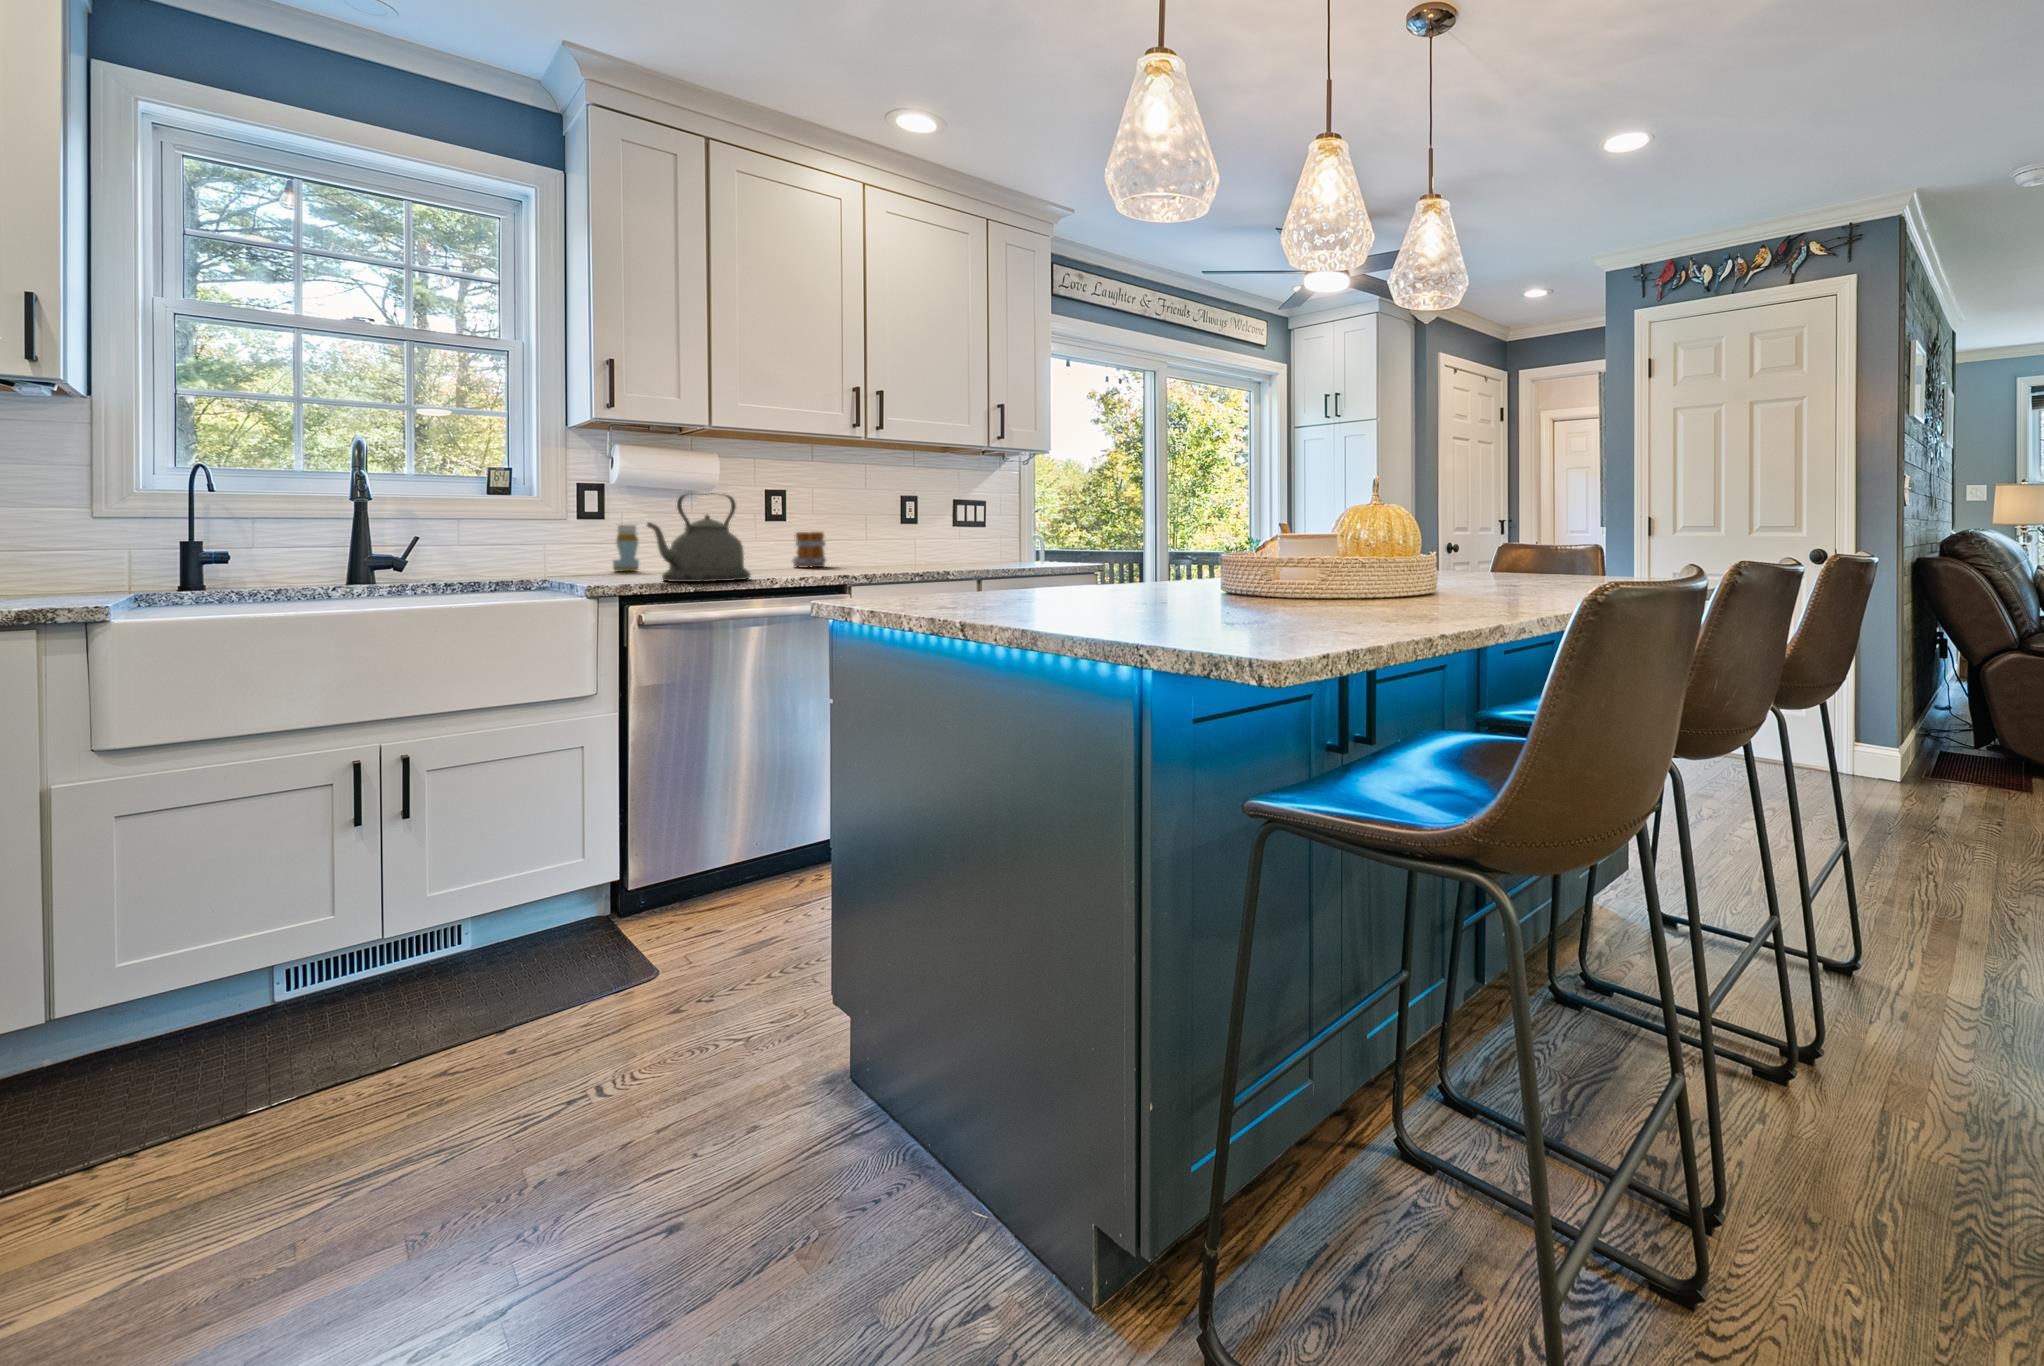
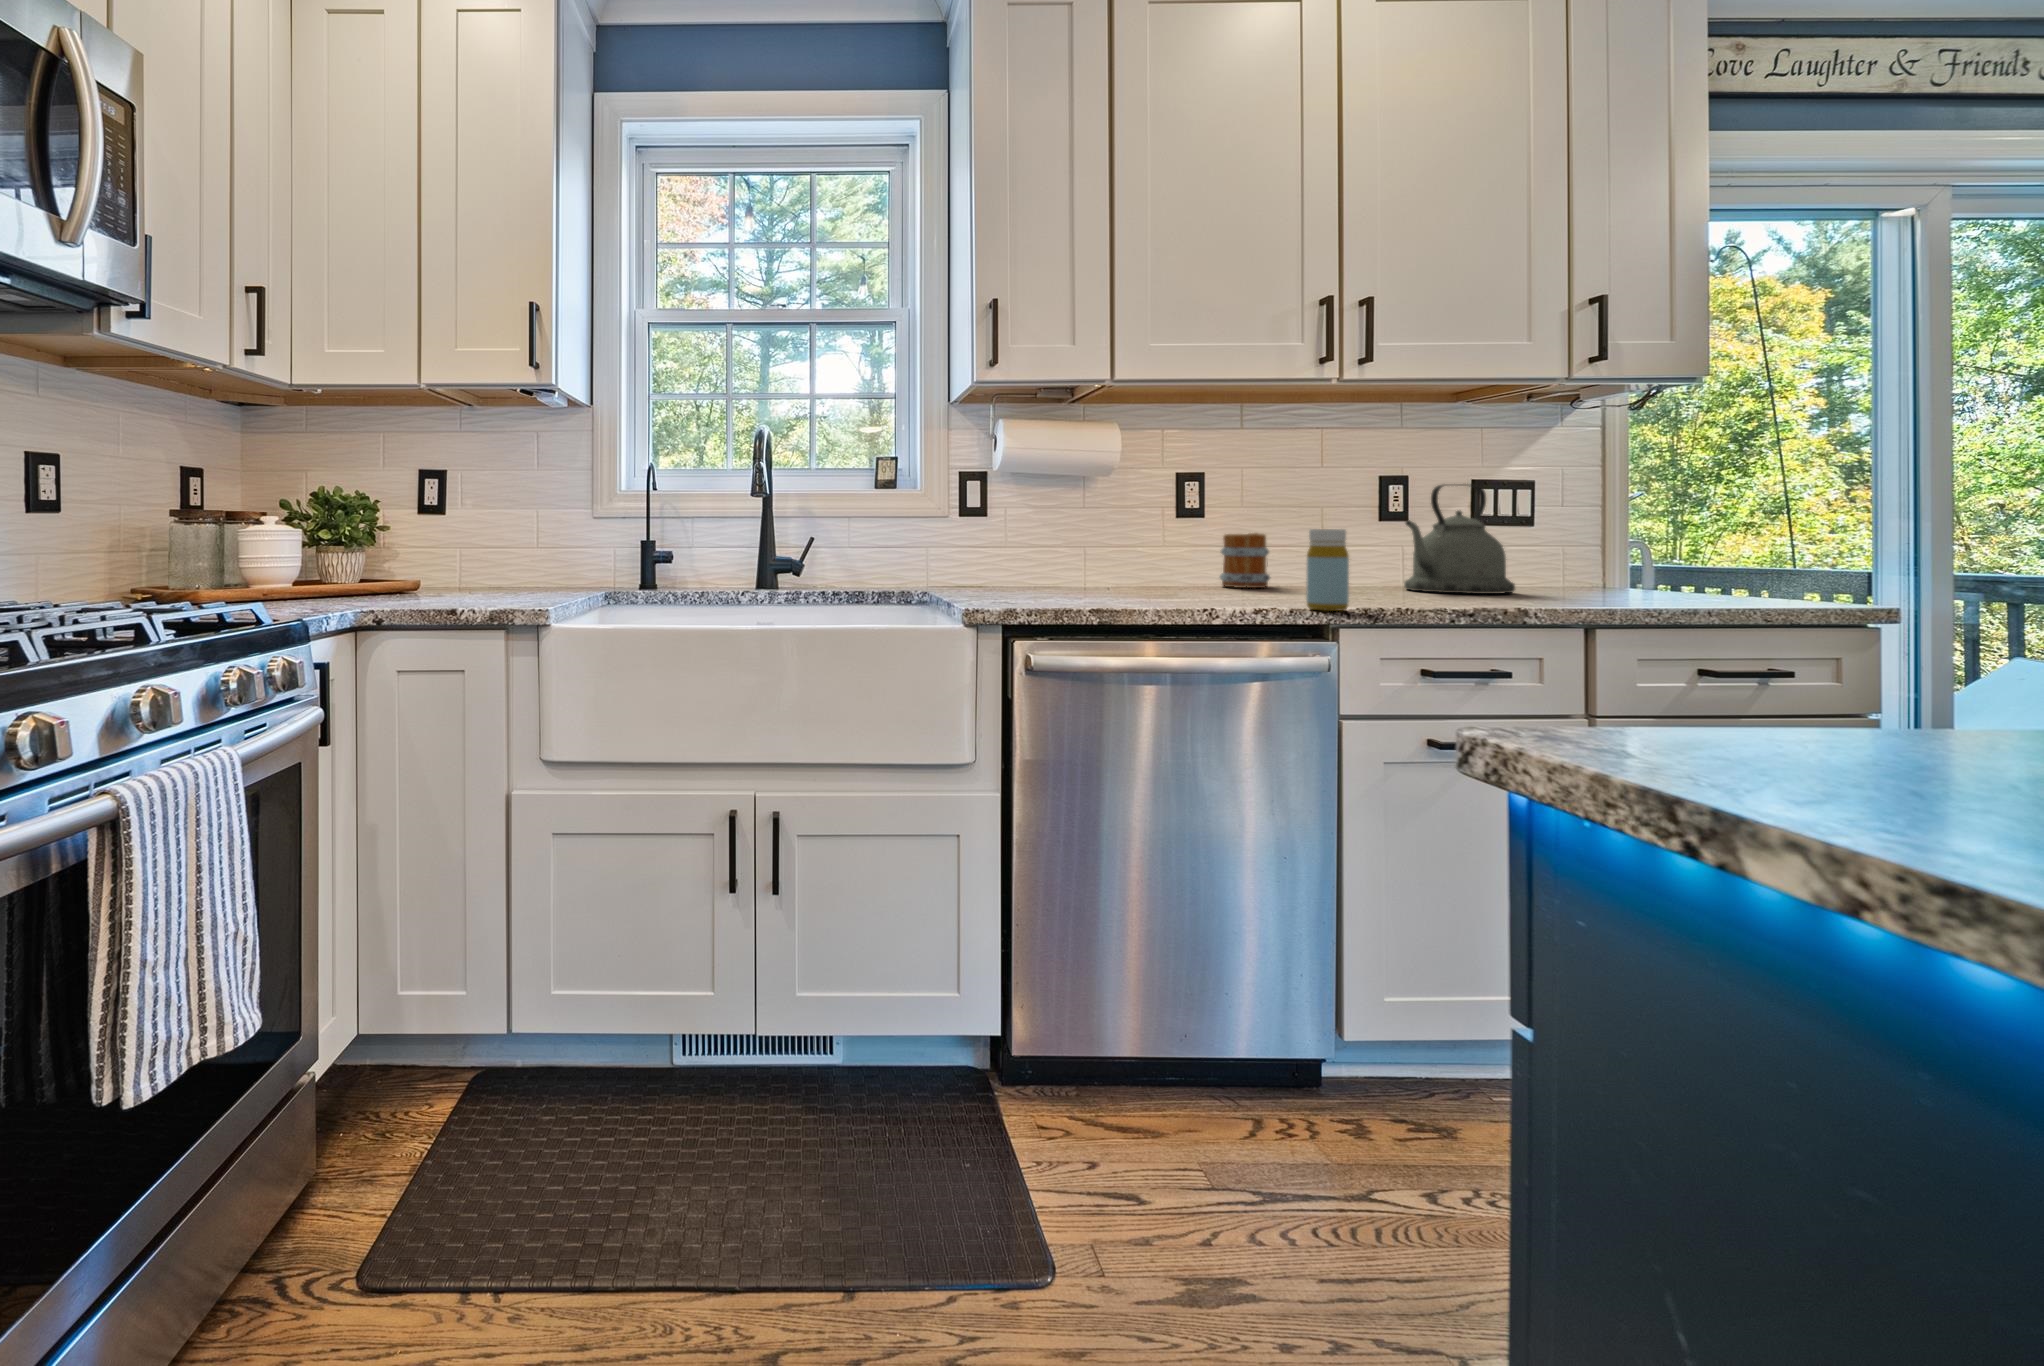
kettle: present [647,493,750,582] -> present [1404,485,1515,594]
bottle: present [613,525,639,571] -> present [1306,529,1349,611]

